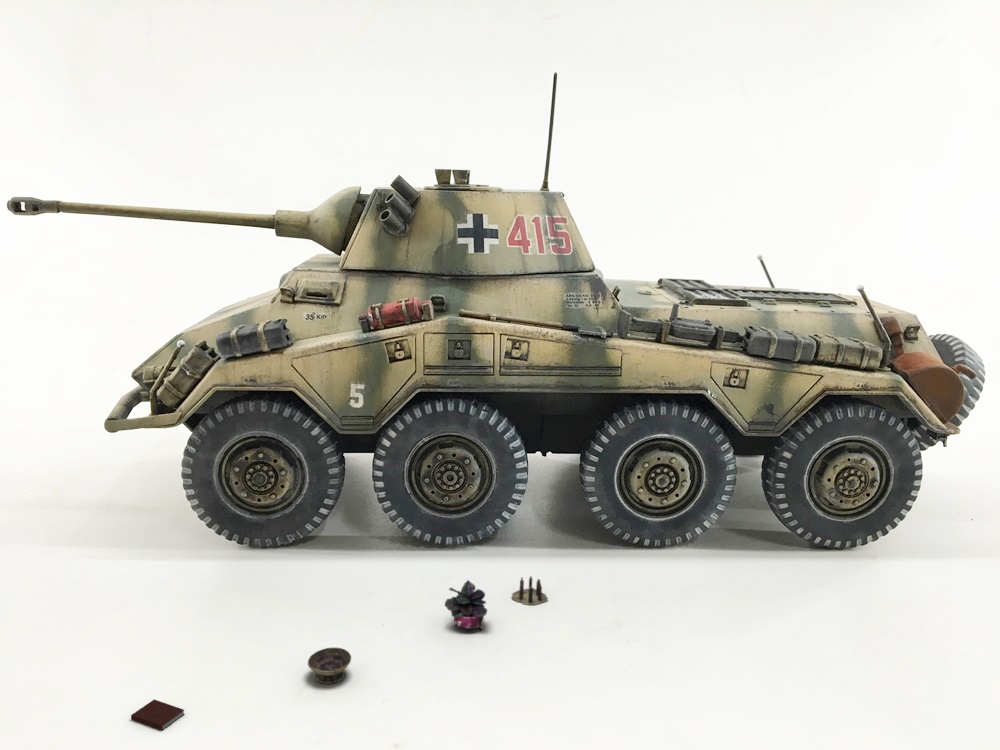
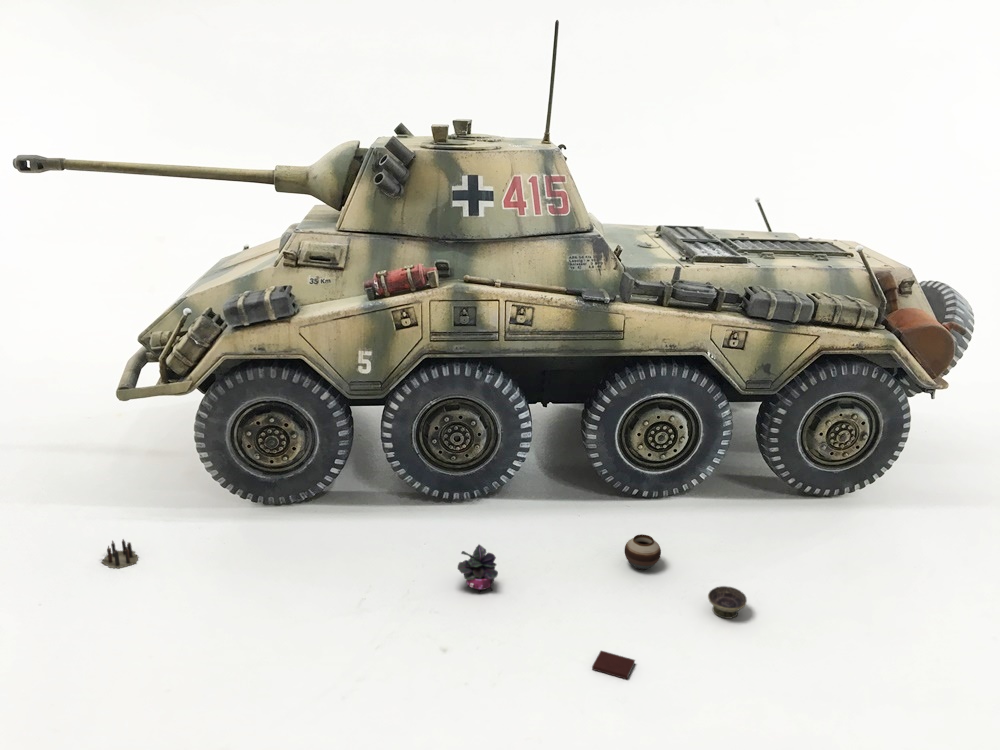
vase: none [622,576,661,614] -> present [625,534,661,570]
candle: present [512,577,548,605] -> present [102,539,138,569]
decorative bowl: present [308,648,351,684] -> present [708,586,747,619]
notebook: present [131,699,184,730] -> present [592,651,635,679]

